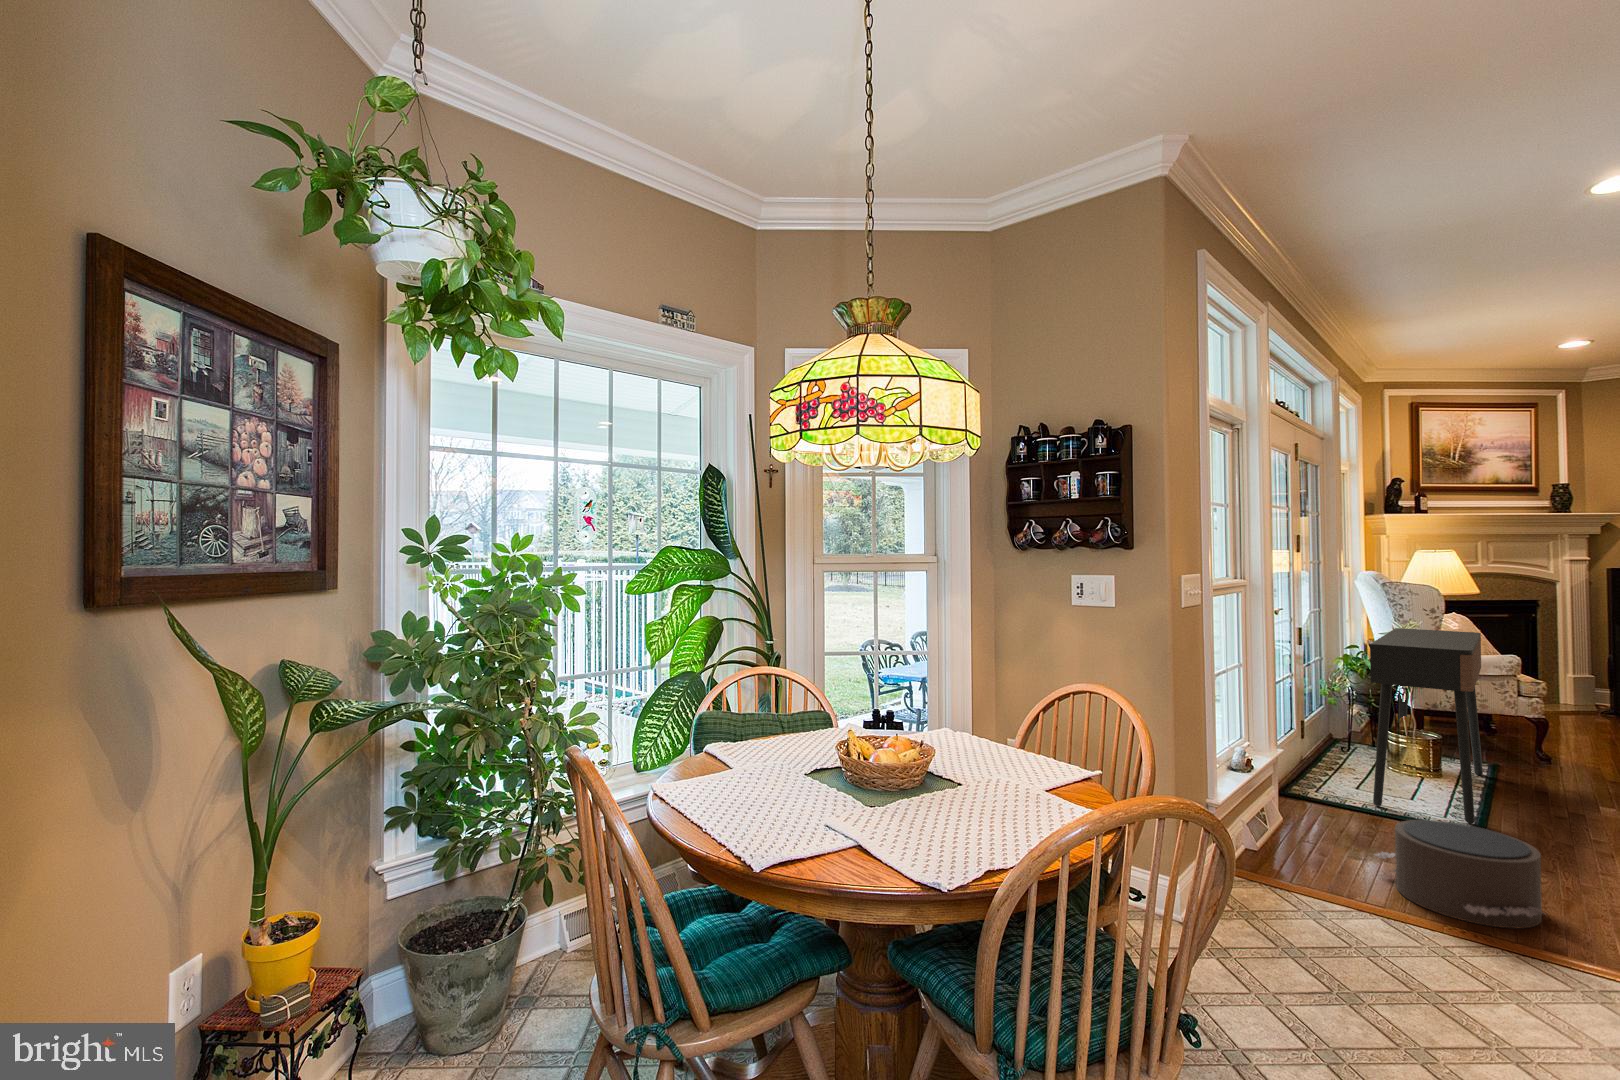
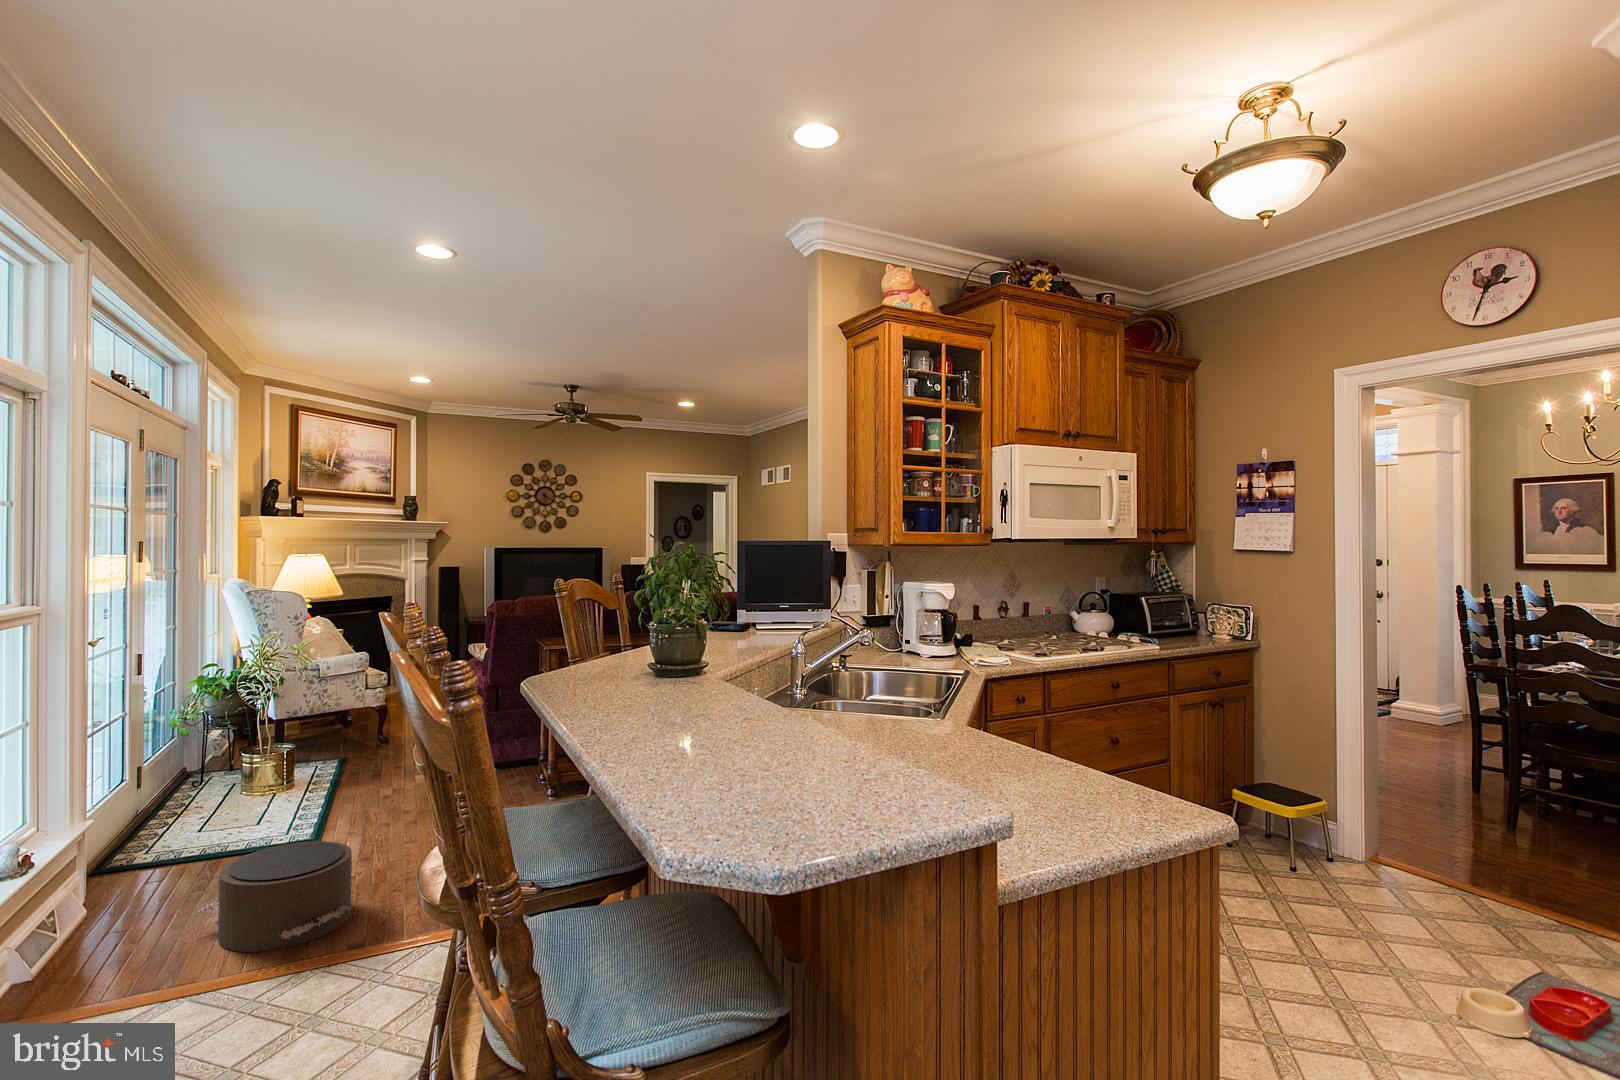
console table: present [1370,628,1483,823] -> none [215,638,334,844]

